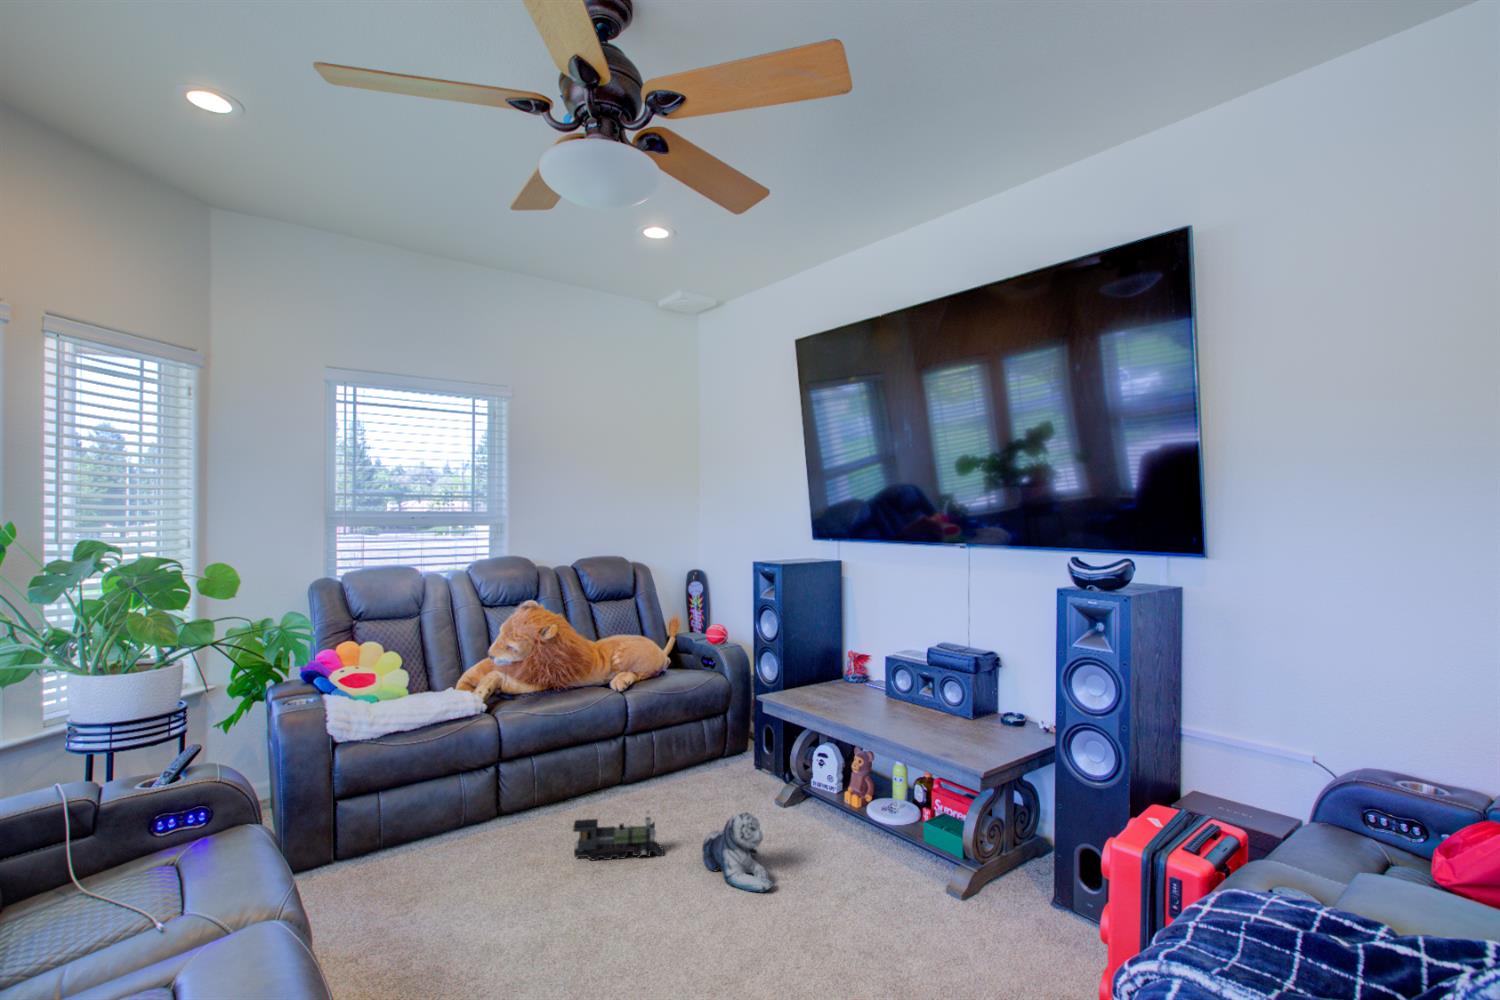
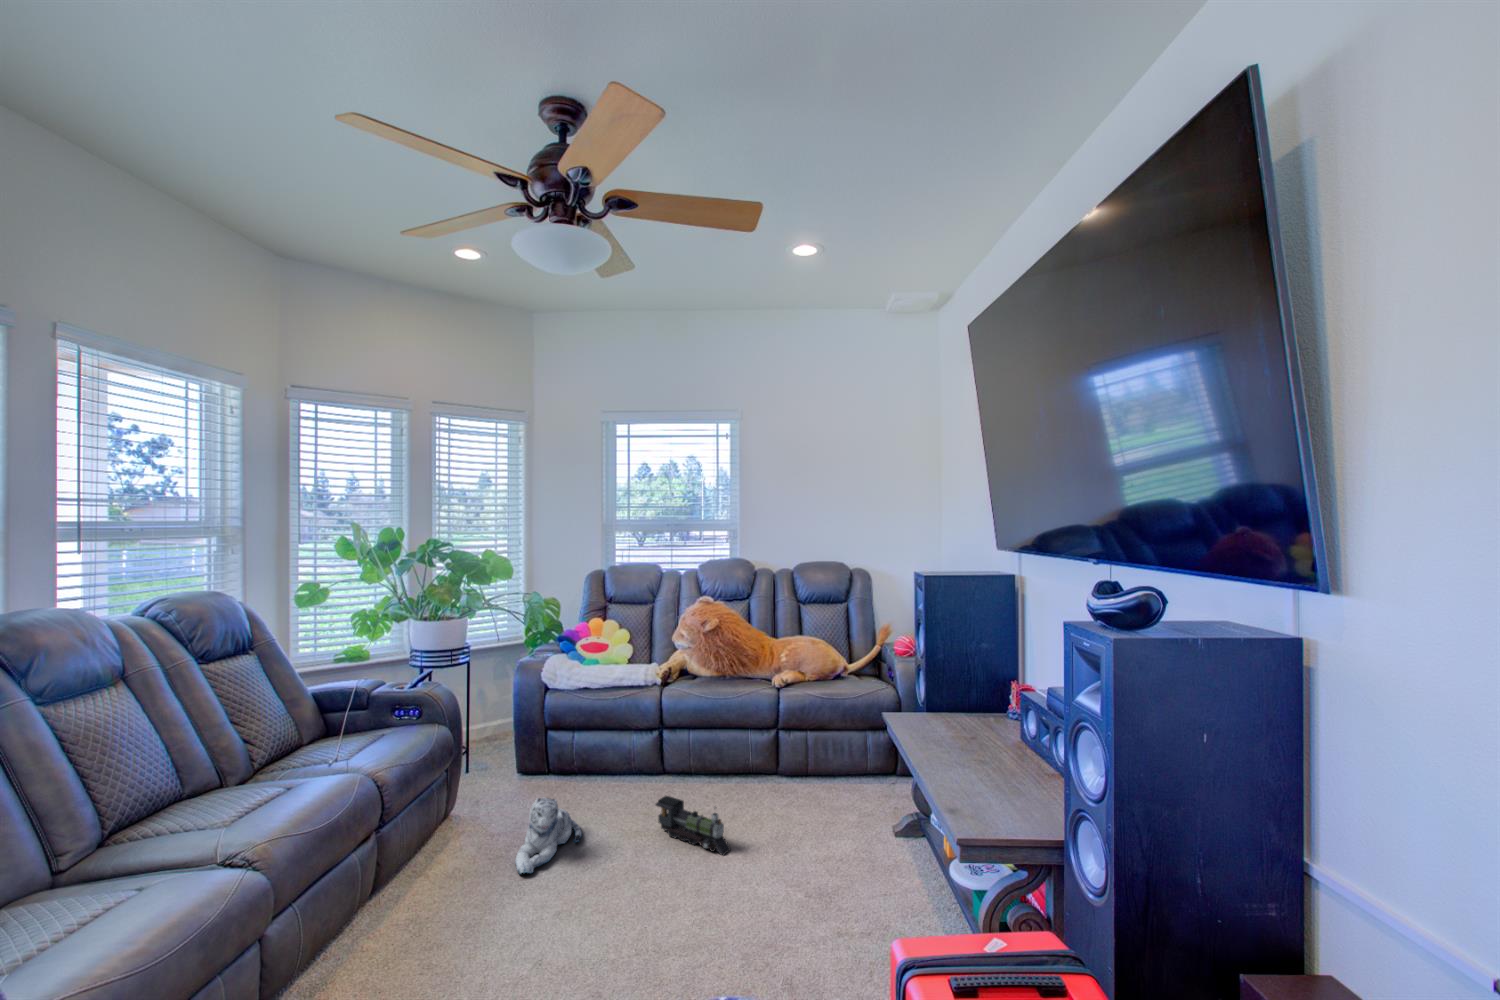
plush toy: present [702,812,772,892] -> present [516,798,582,874]

